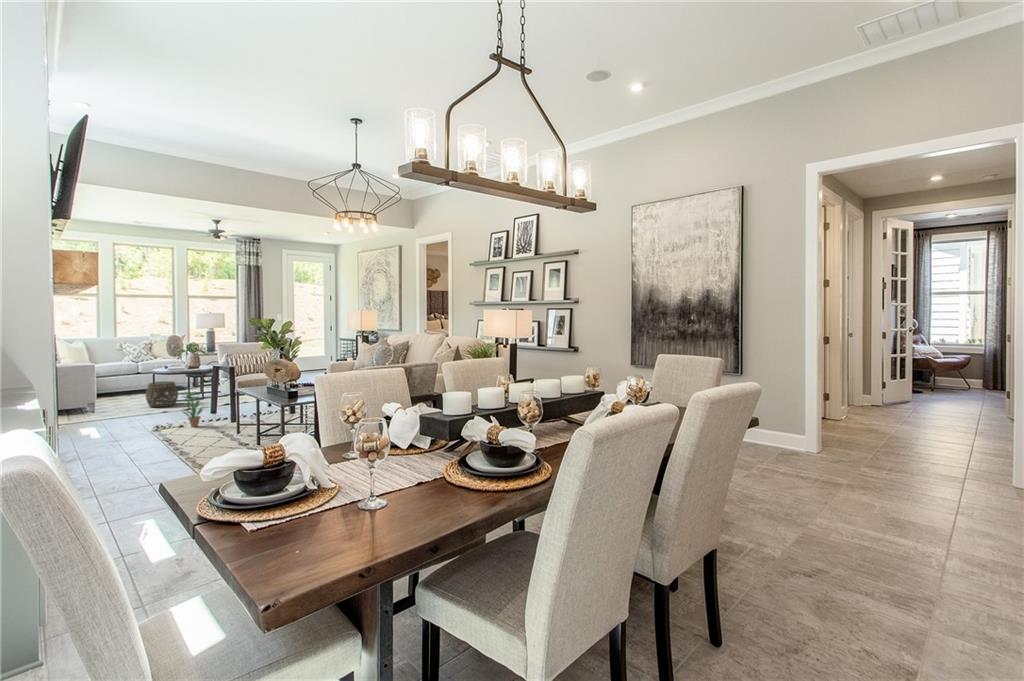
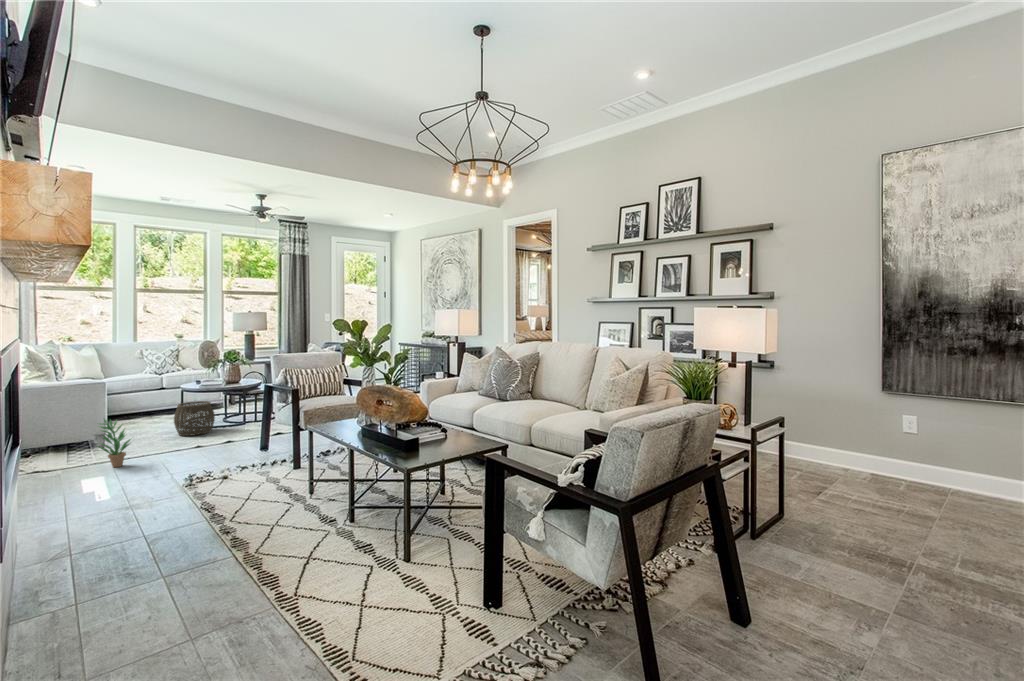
potted plant: present [183,392,203,427] -> present [100,419,131,467]

